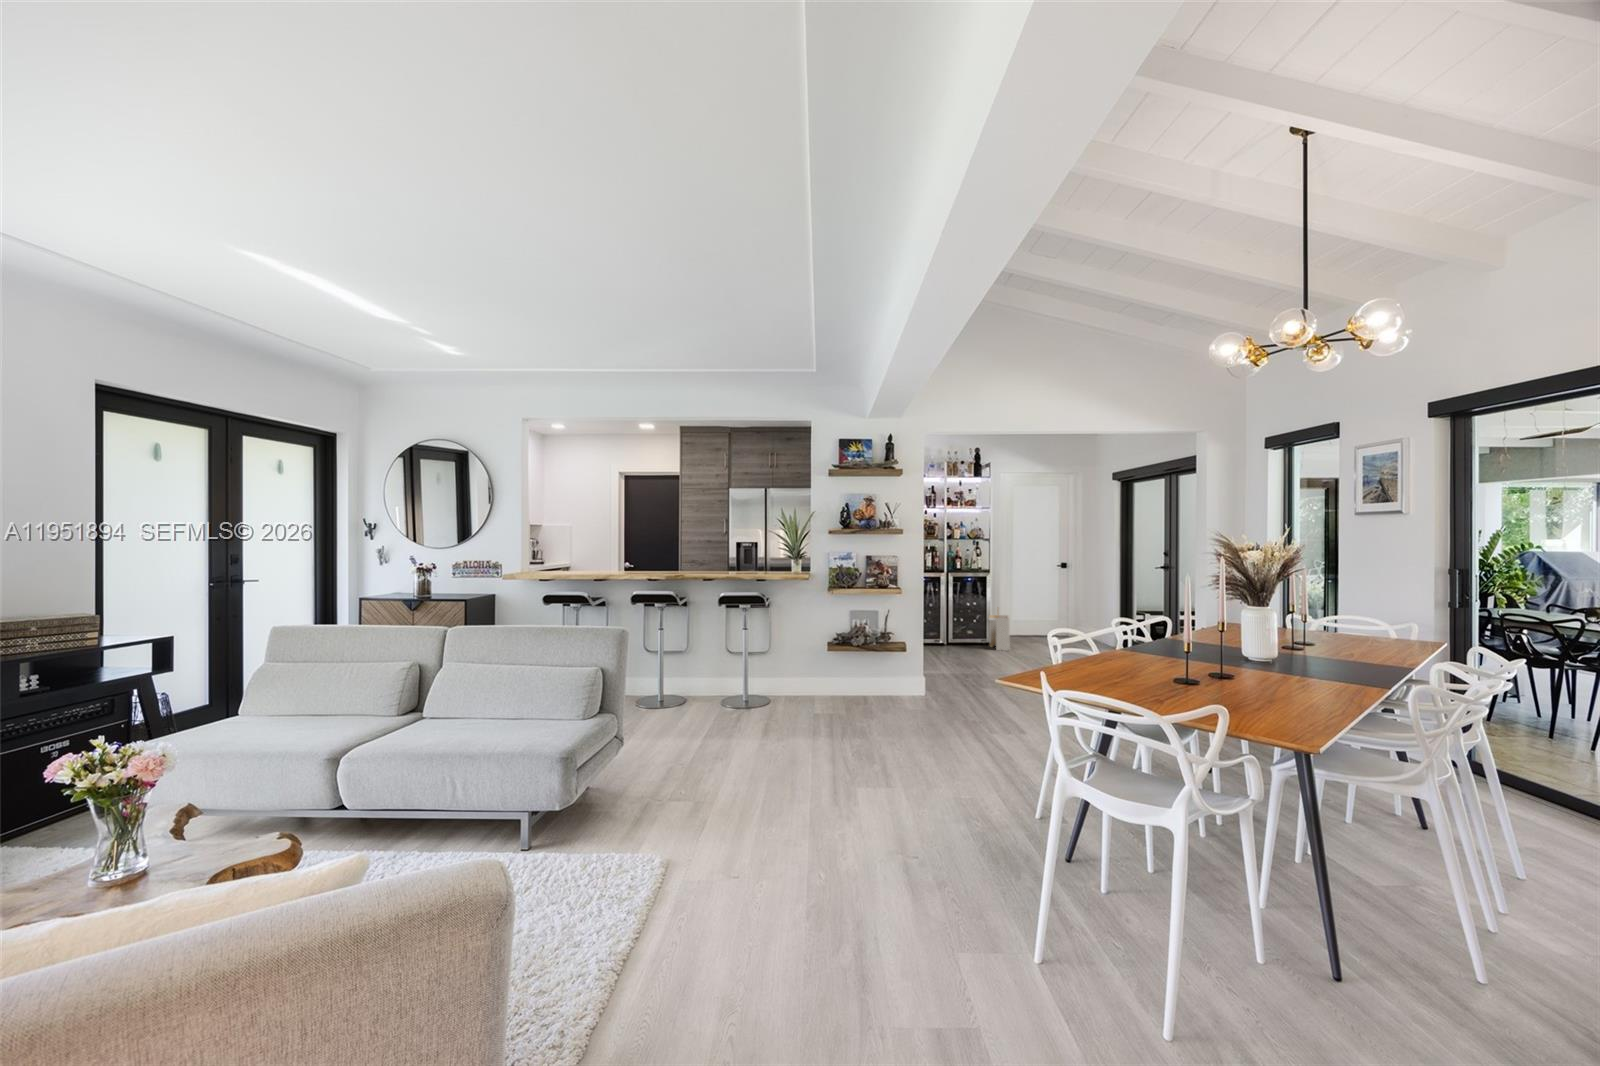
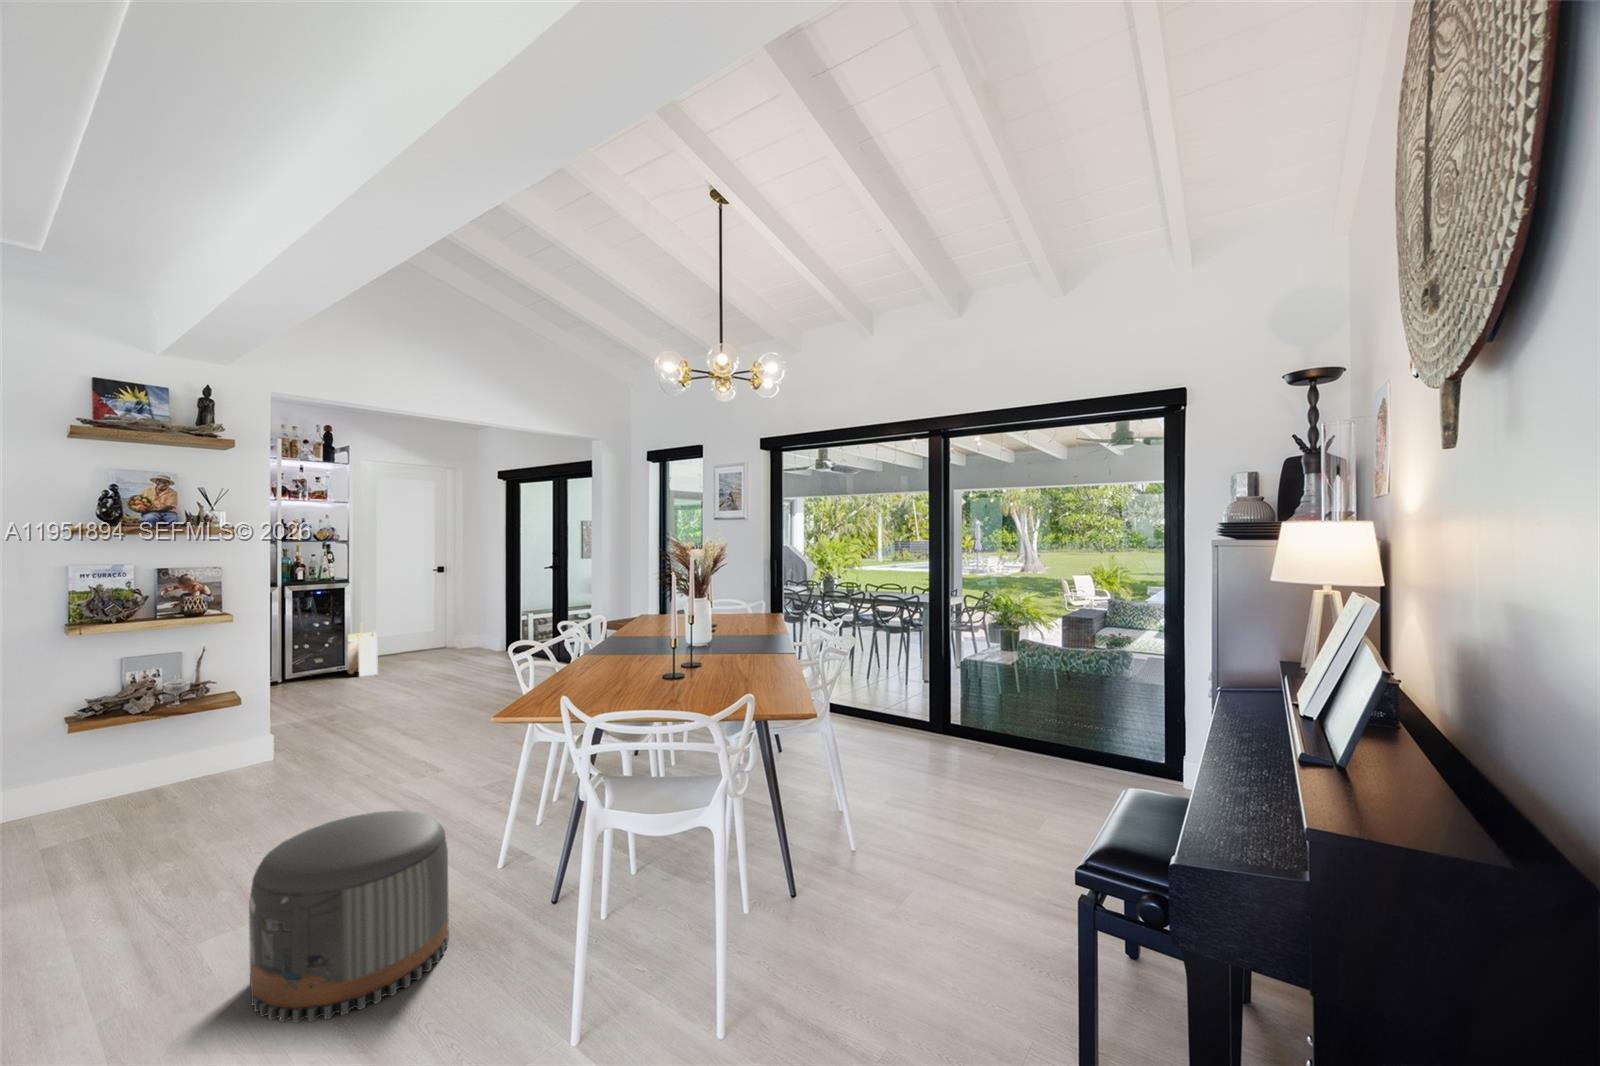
pouf: none [879,723,987,837] -> present [249,811,449,1023]

